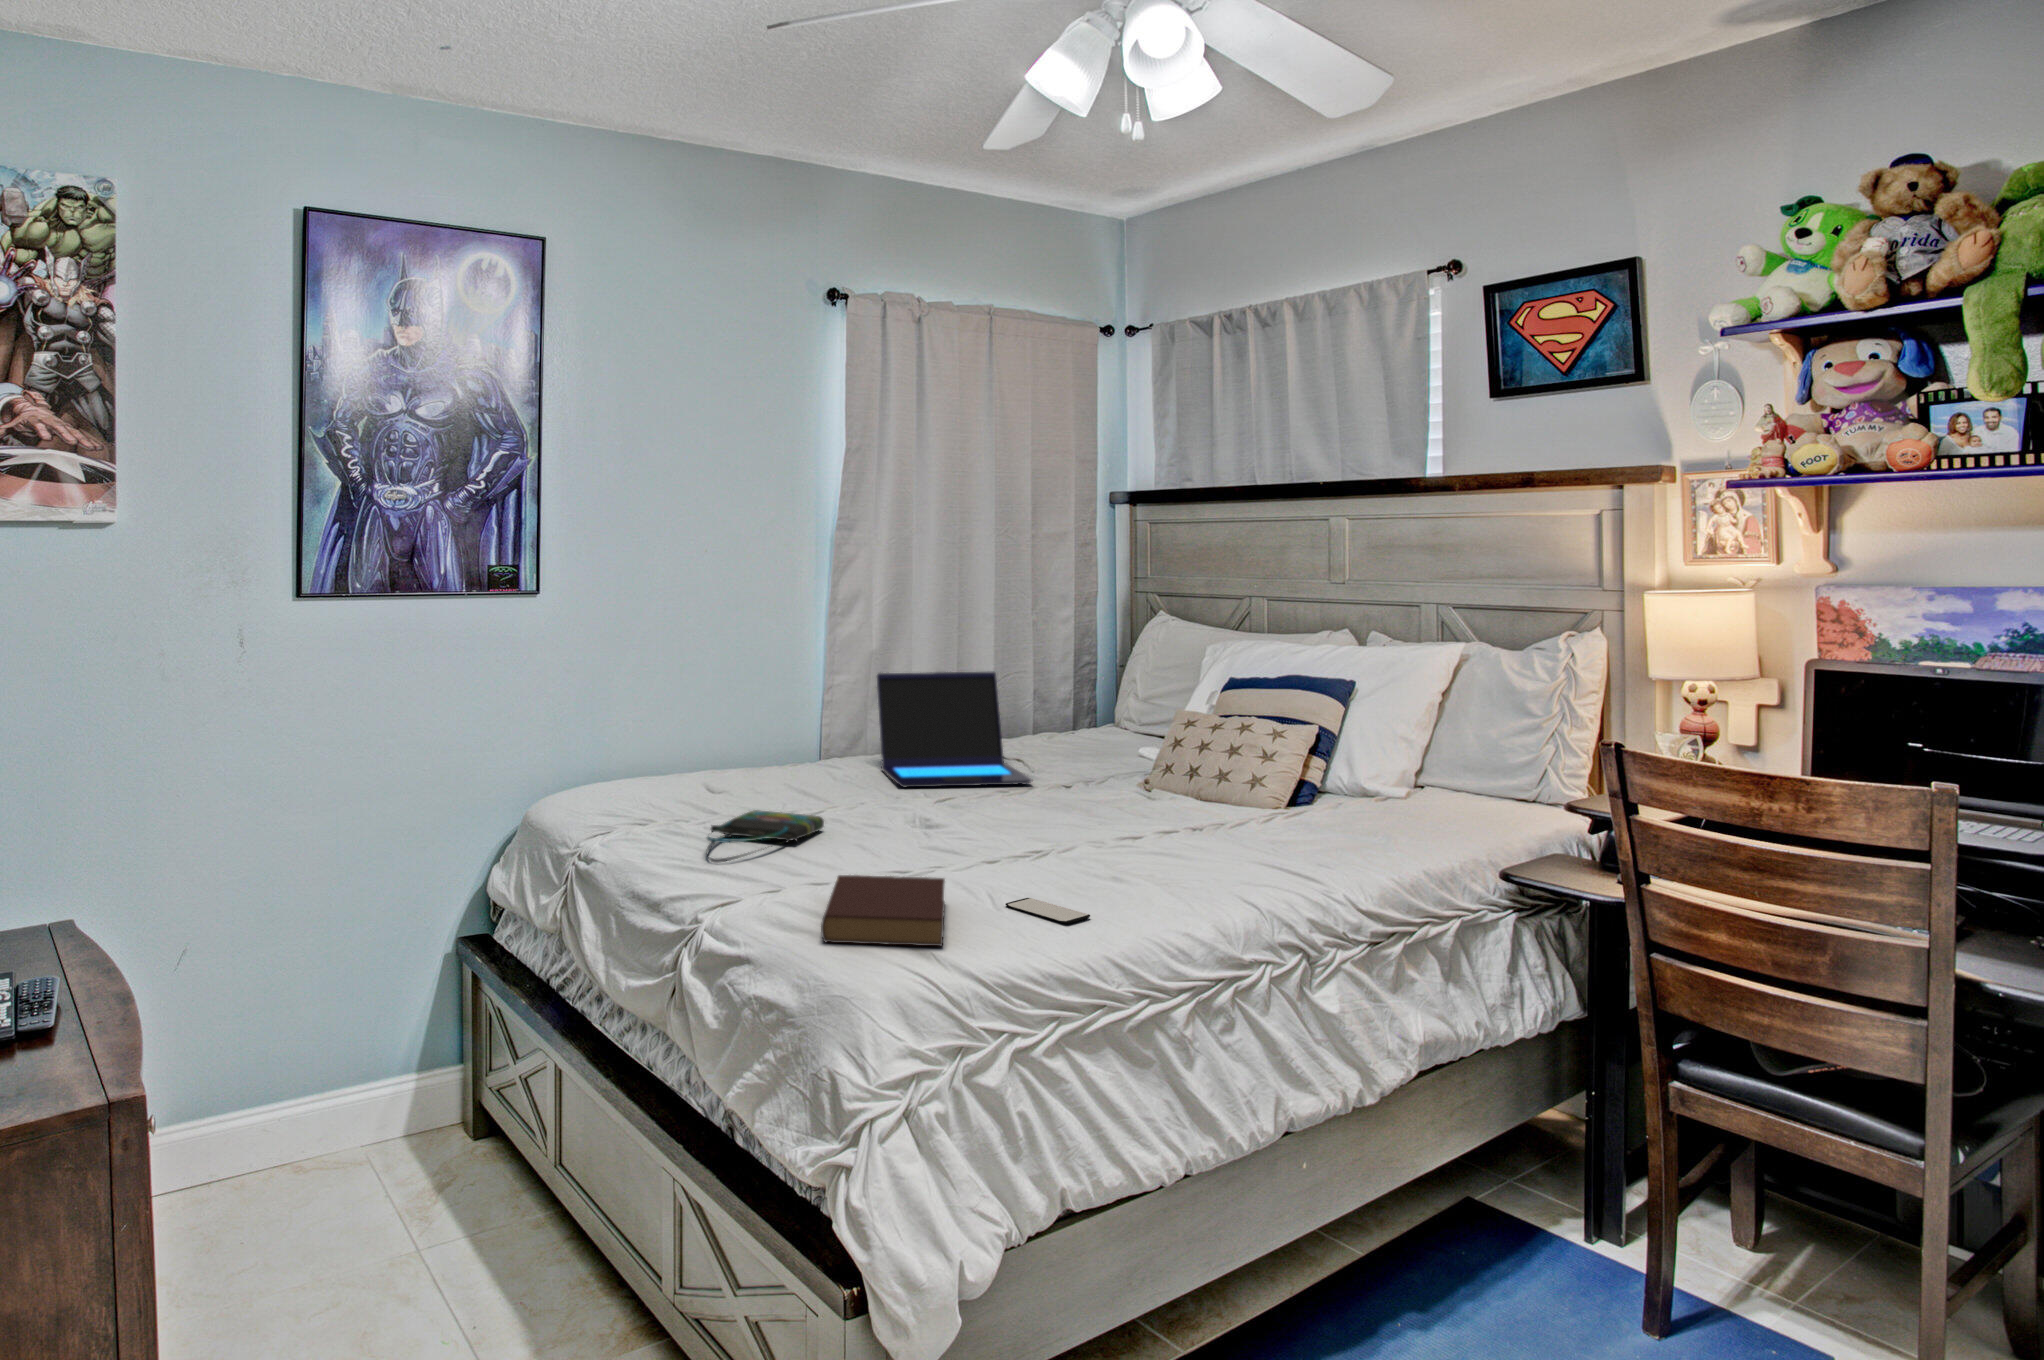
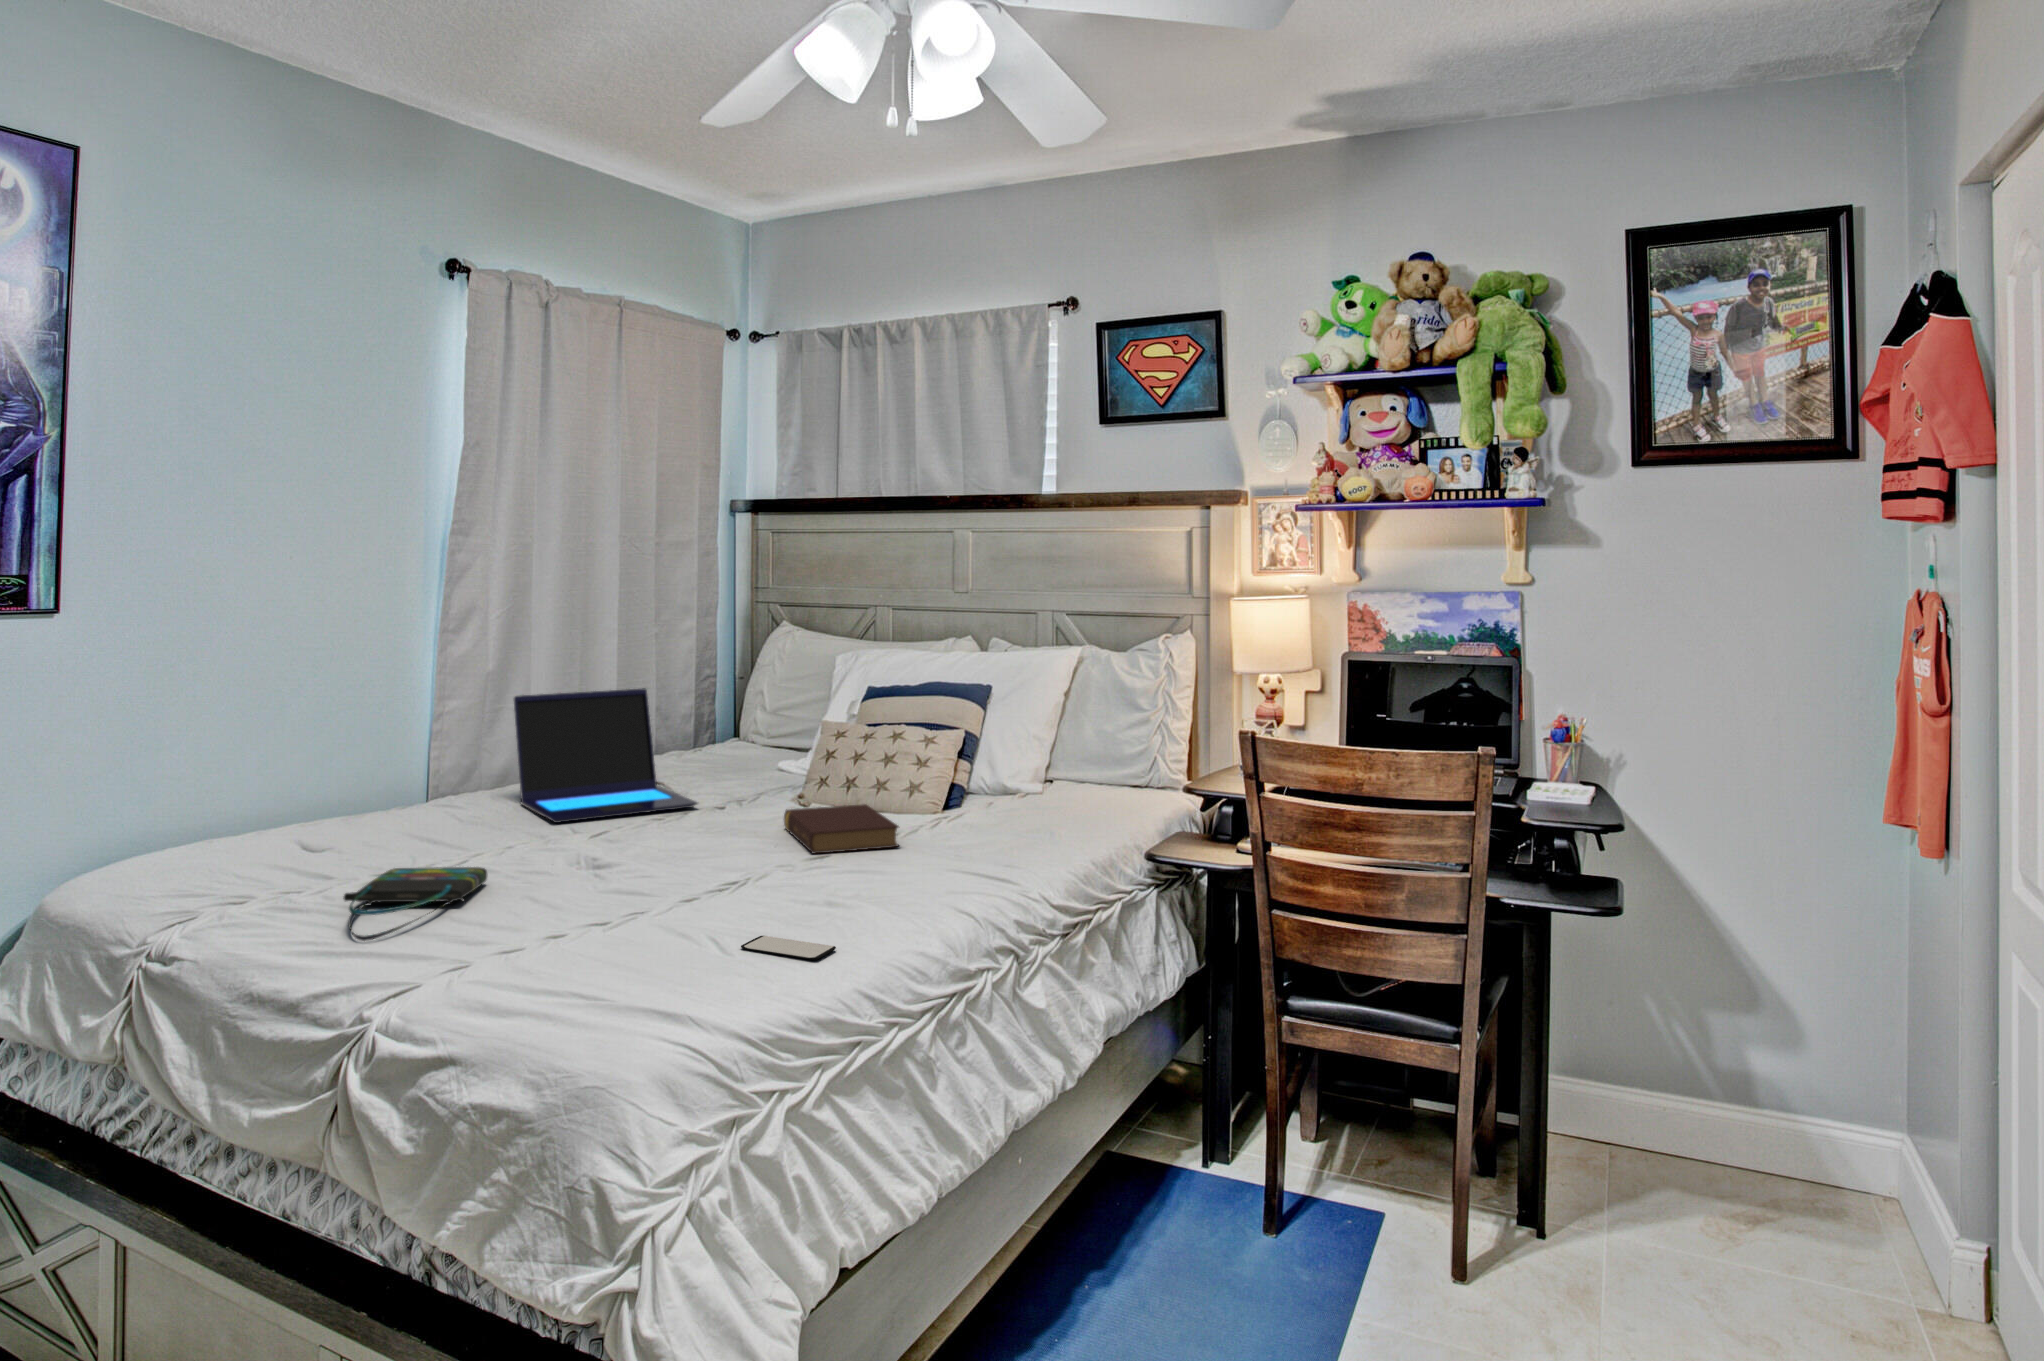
book: present [821,875,945,946] -> present [784,804,899,854]

